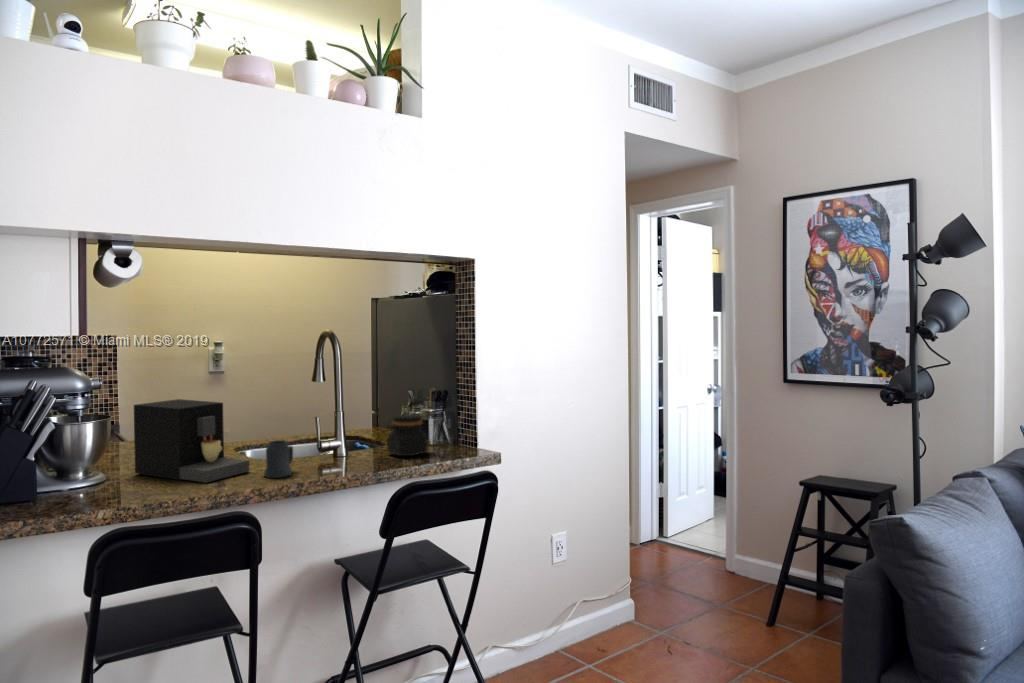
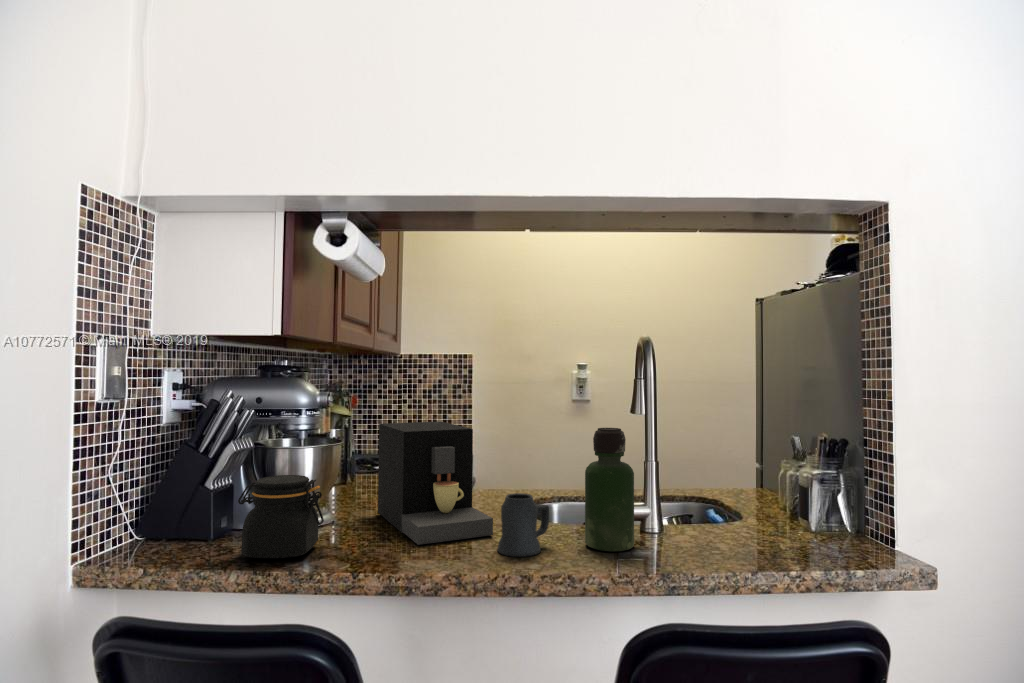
bottle: none [314,395,344,468] -> present [585,428,634,552]
jar: present [387,414,428,456] -> present [238,475,324,558]

